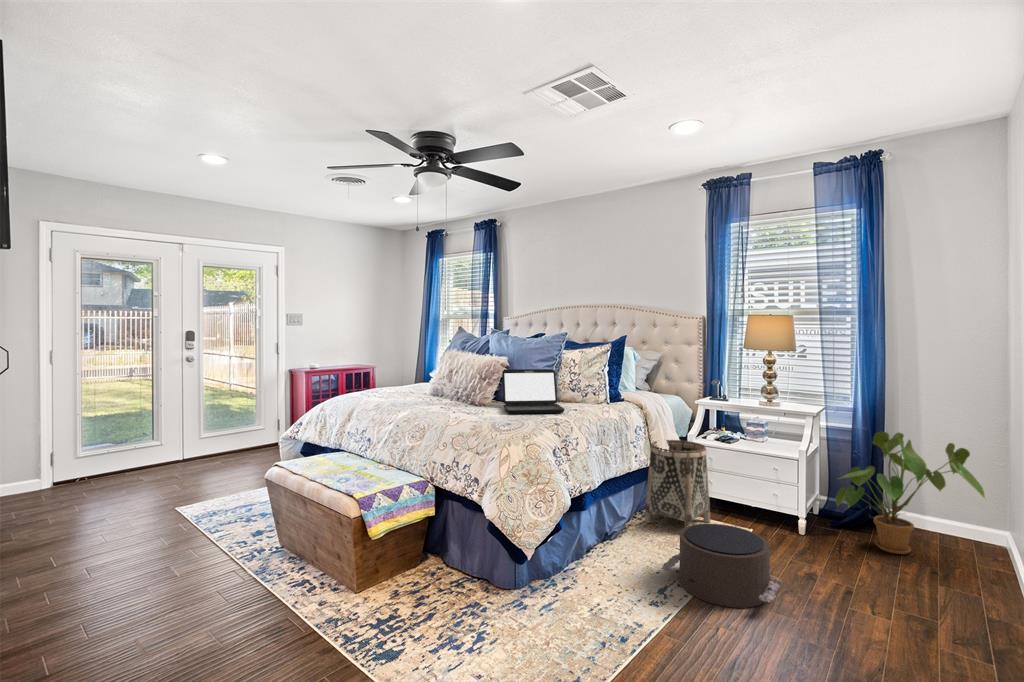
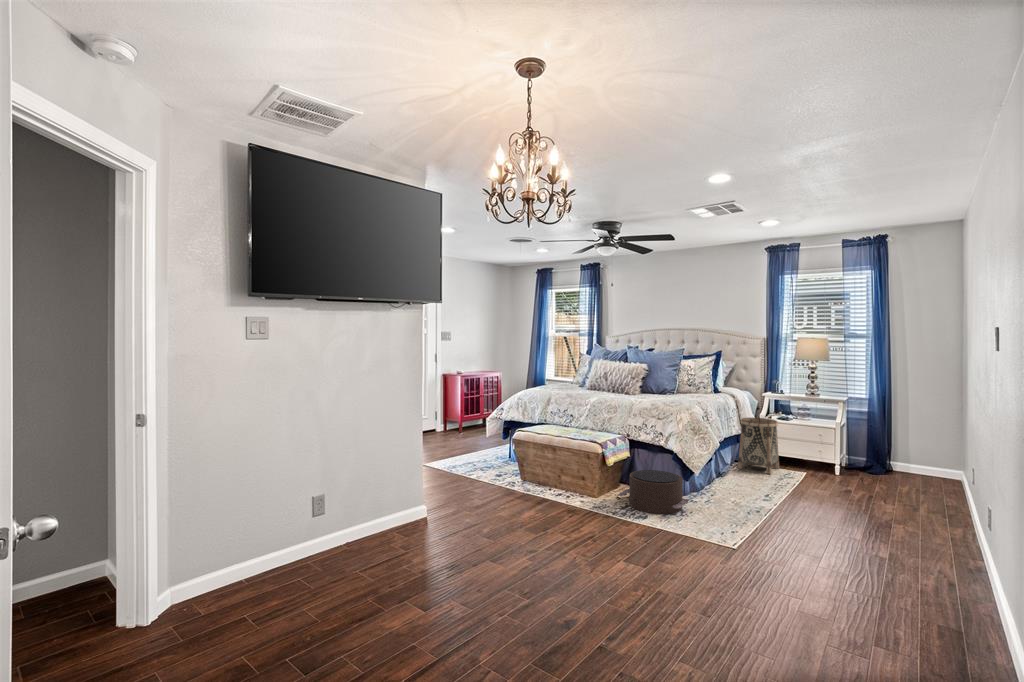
laptop: present [502,369,565,414] -> none [649,372,694,398]
house plant: present [836,432,985,554] -> none [859,411,950,482]
pouf: present [662,524,782,608] -> present [619,470,689,514]

